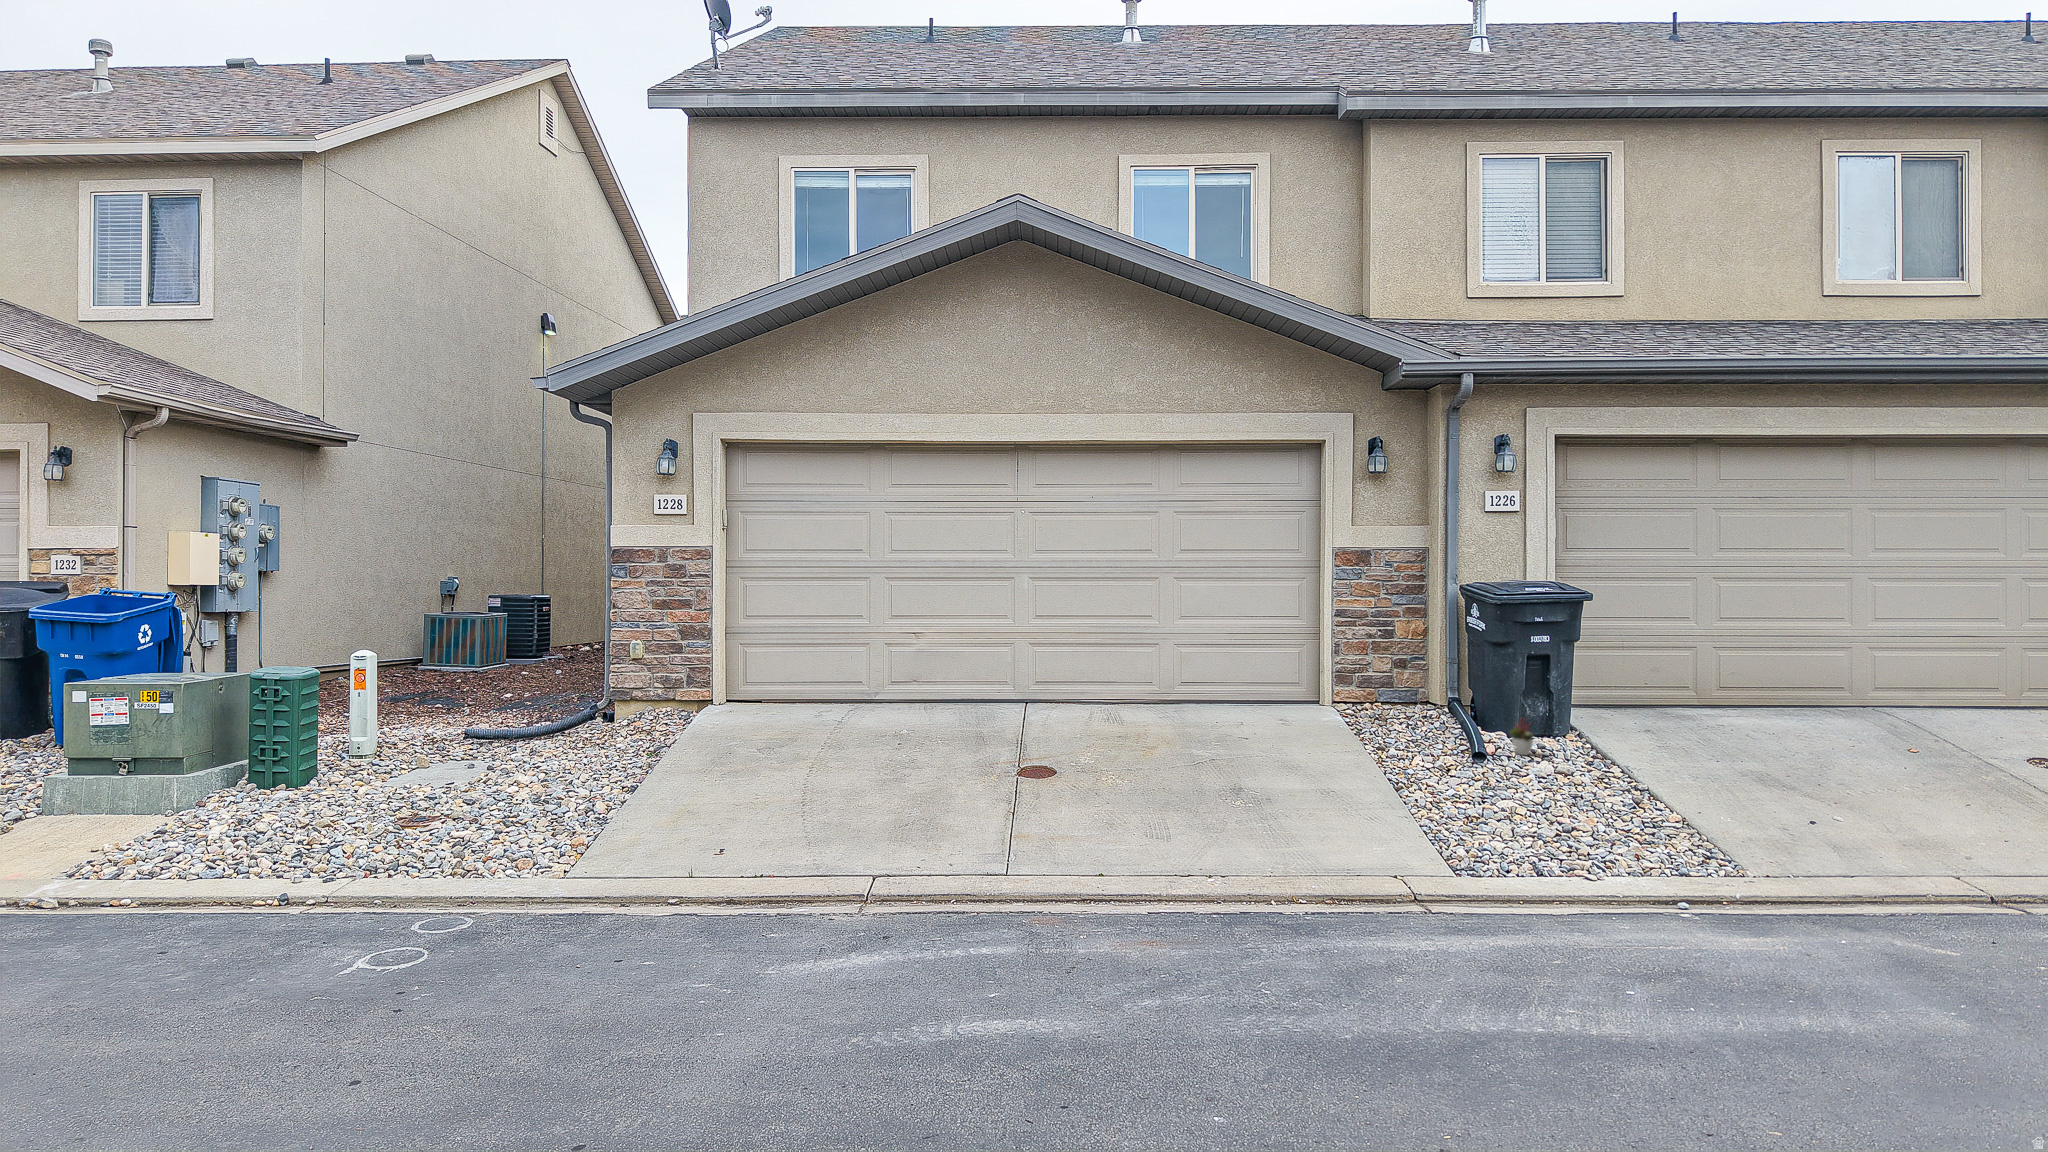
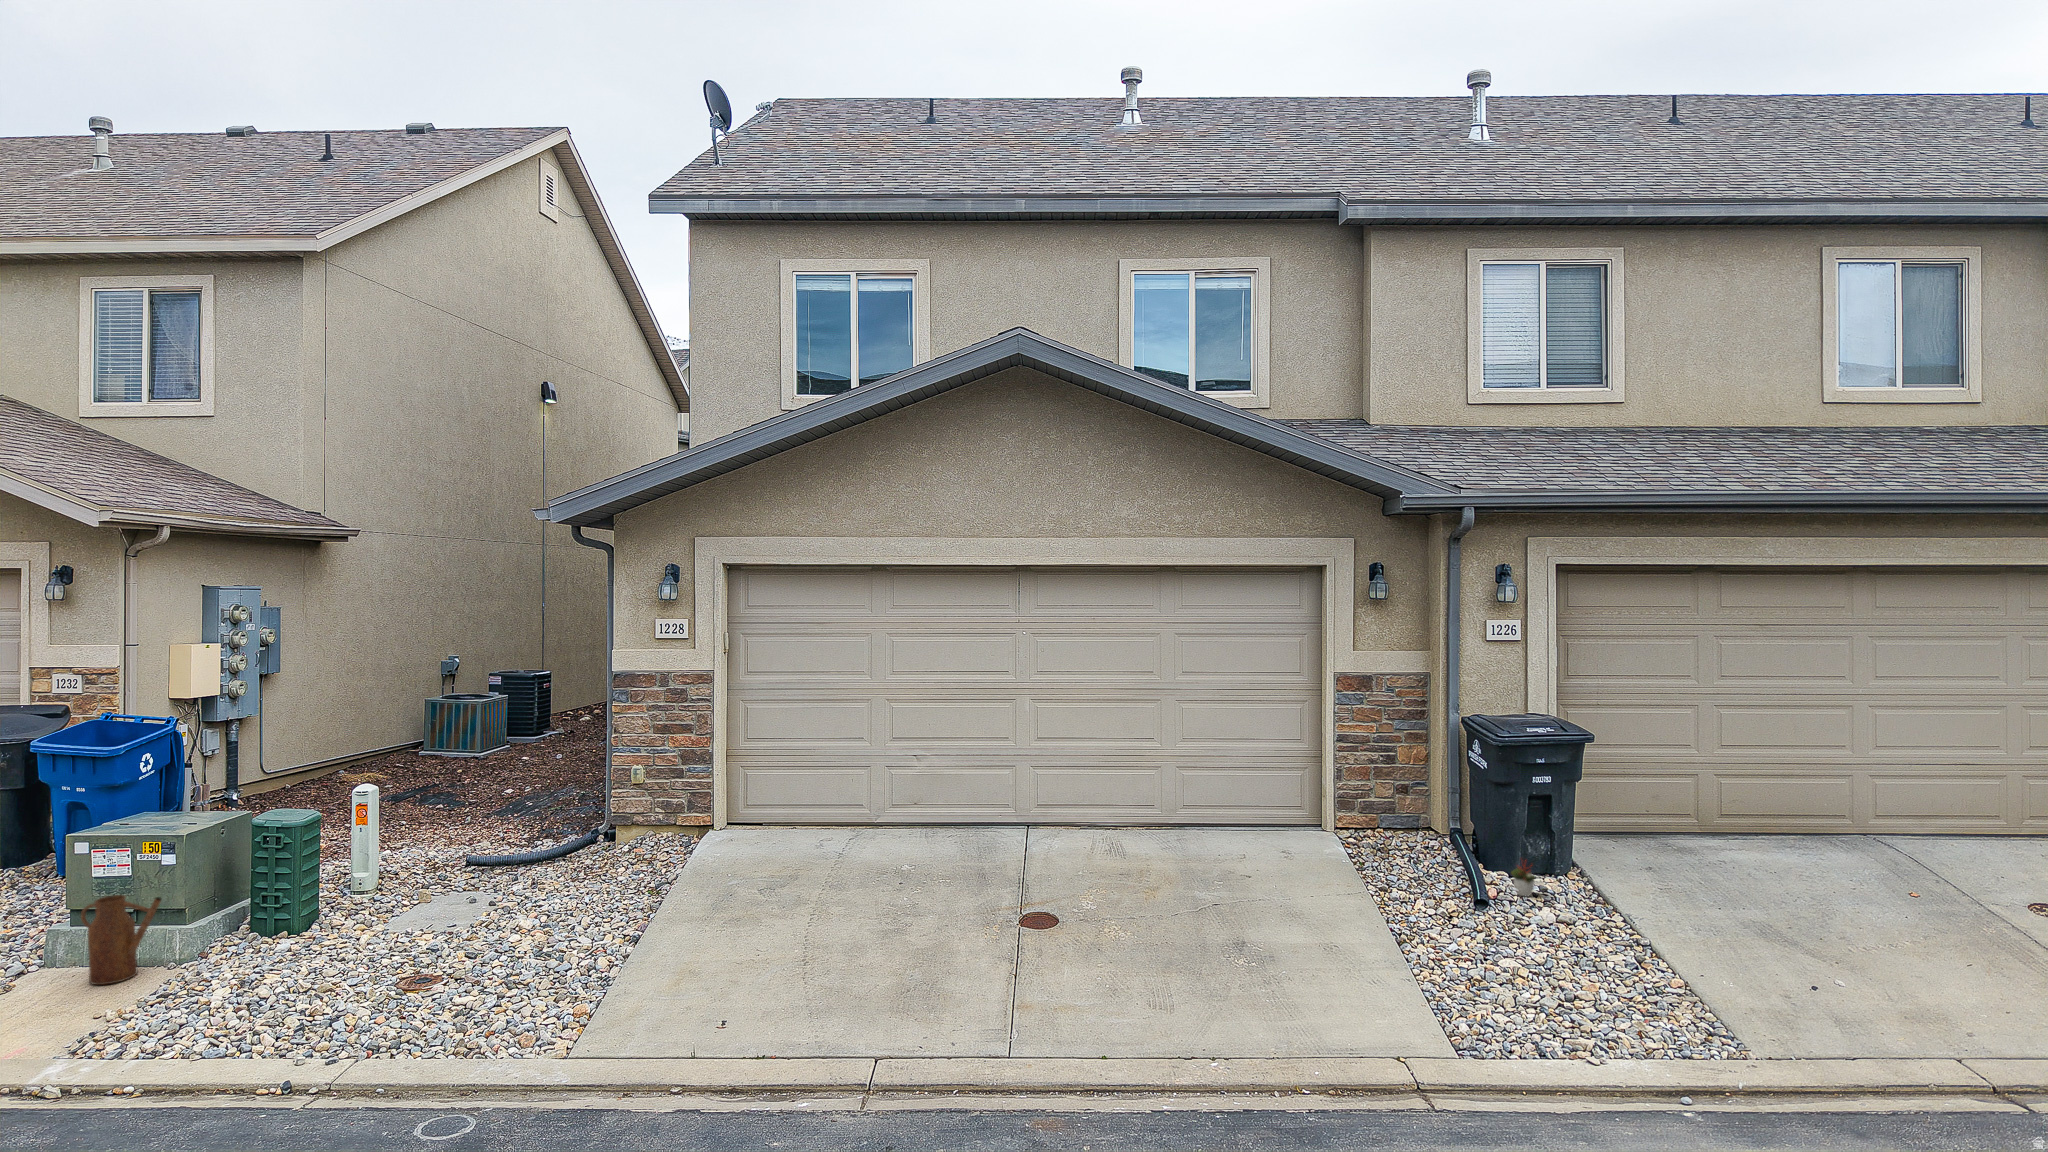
watering can: none [79,736,160,823] -> present [81,895,161,985]

